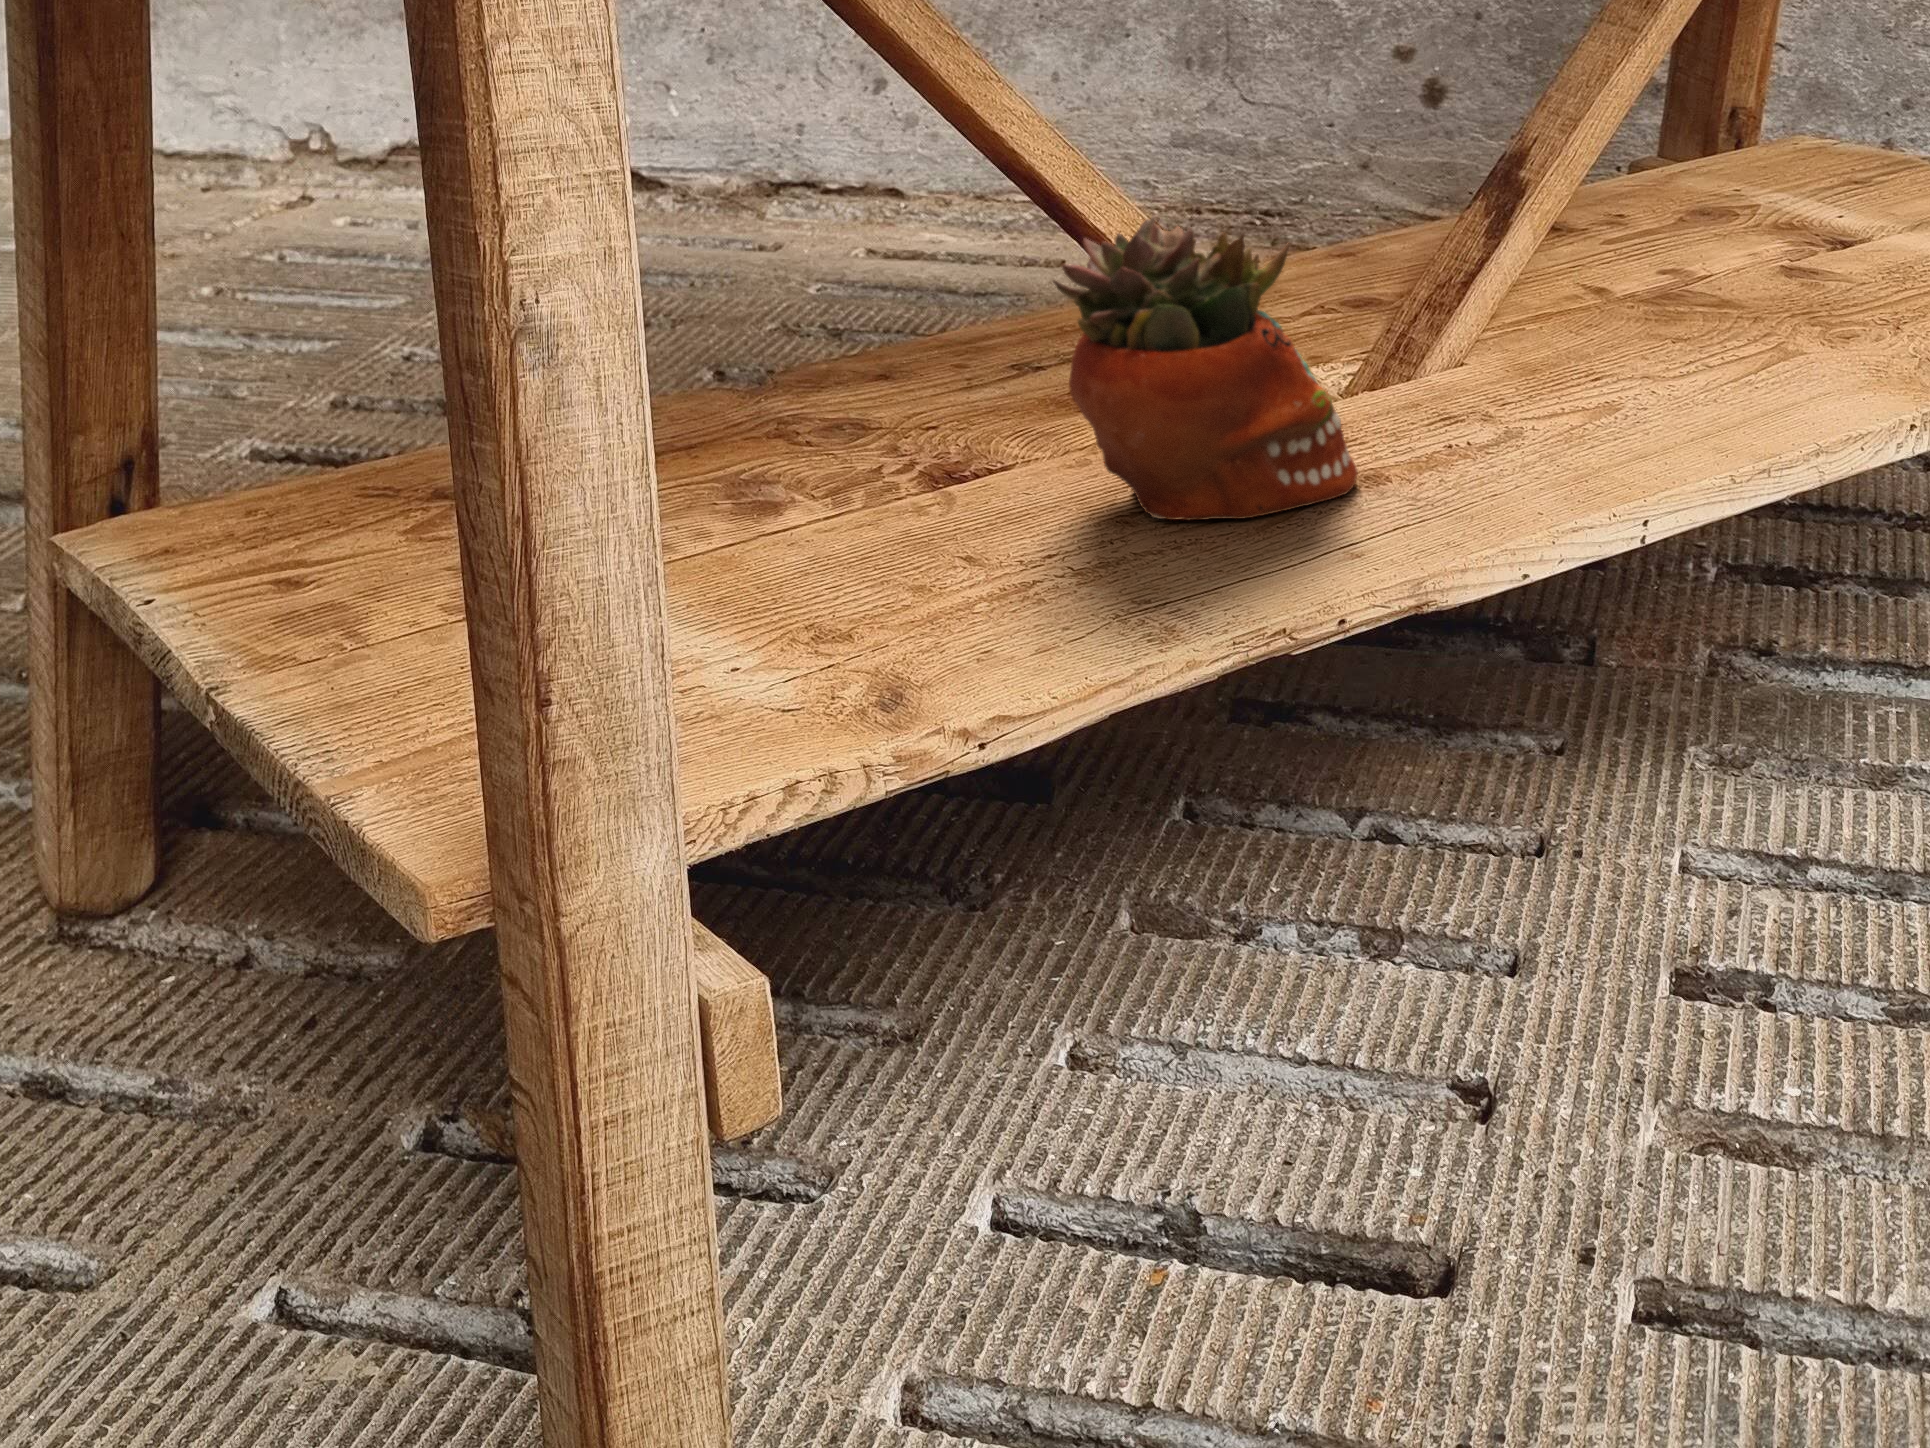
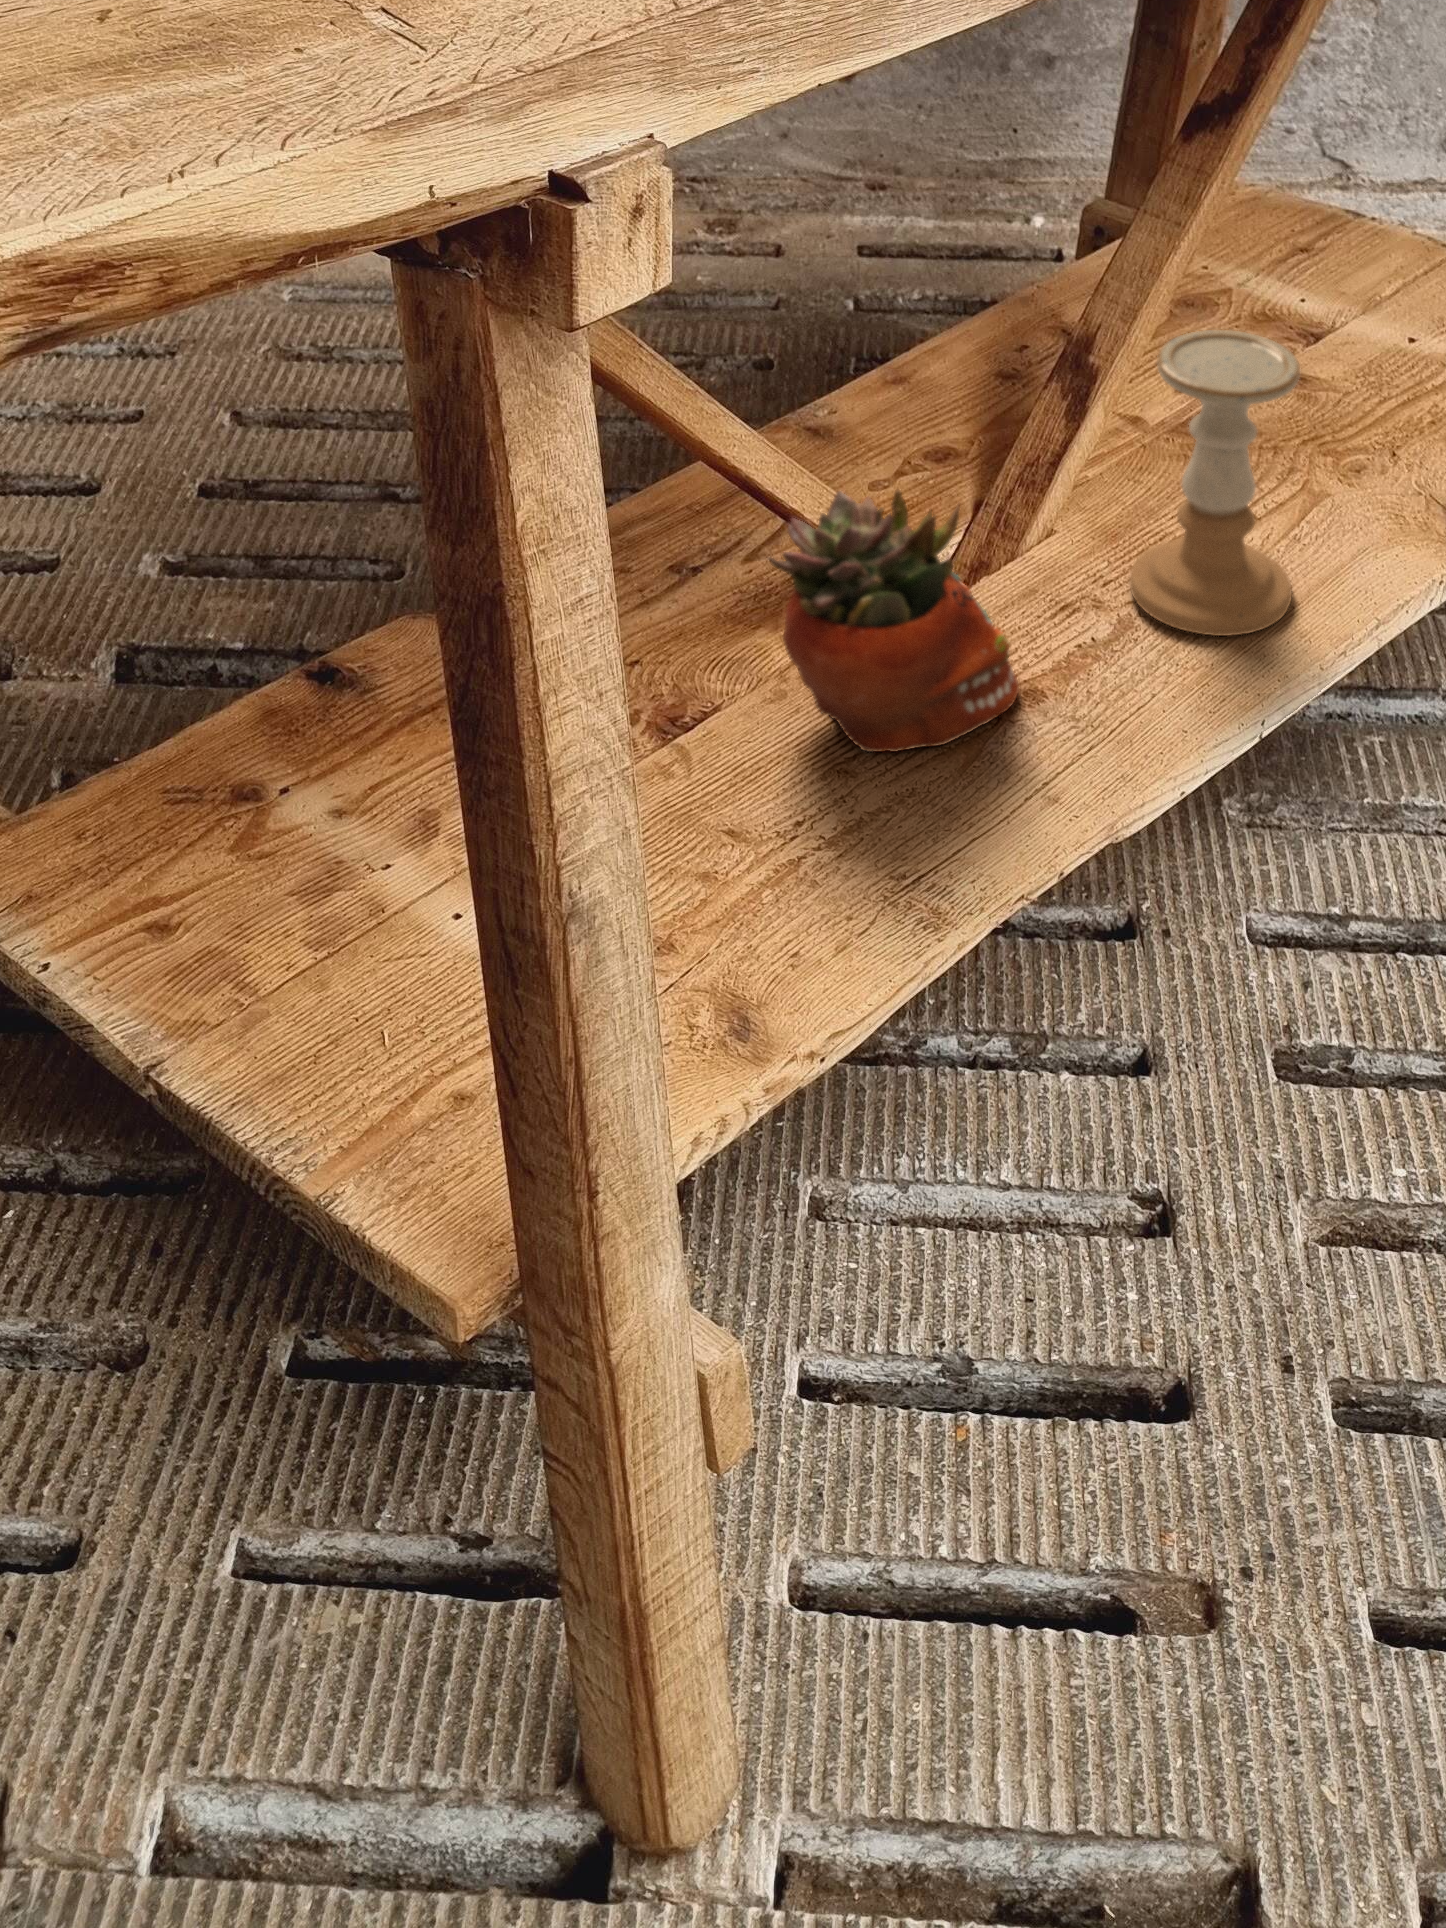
candle holder: none [1526,102,1719,454] -> present [1129,330,1300,636]

